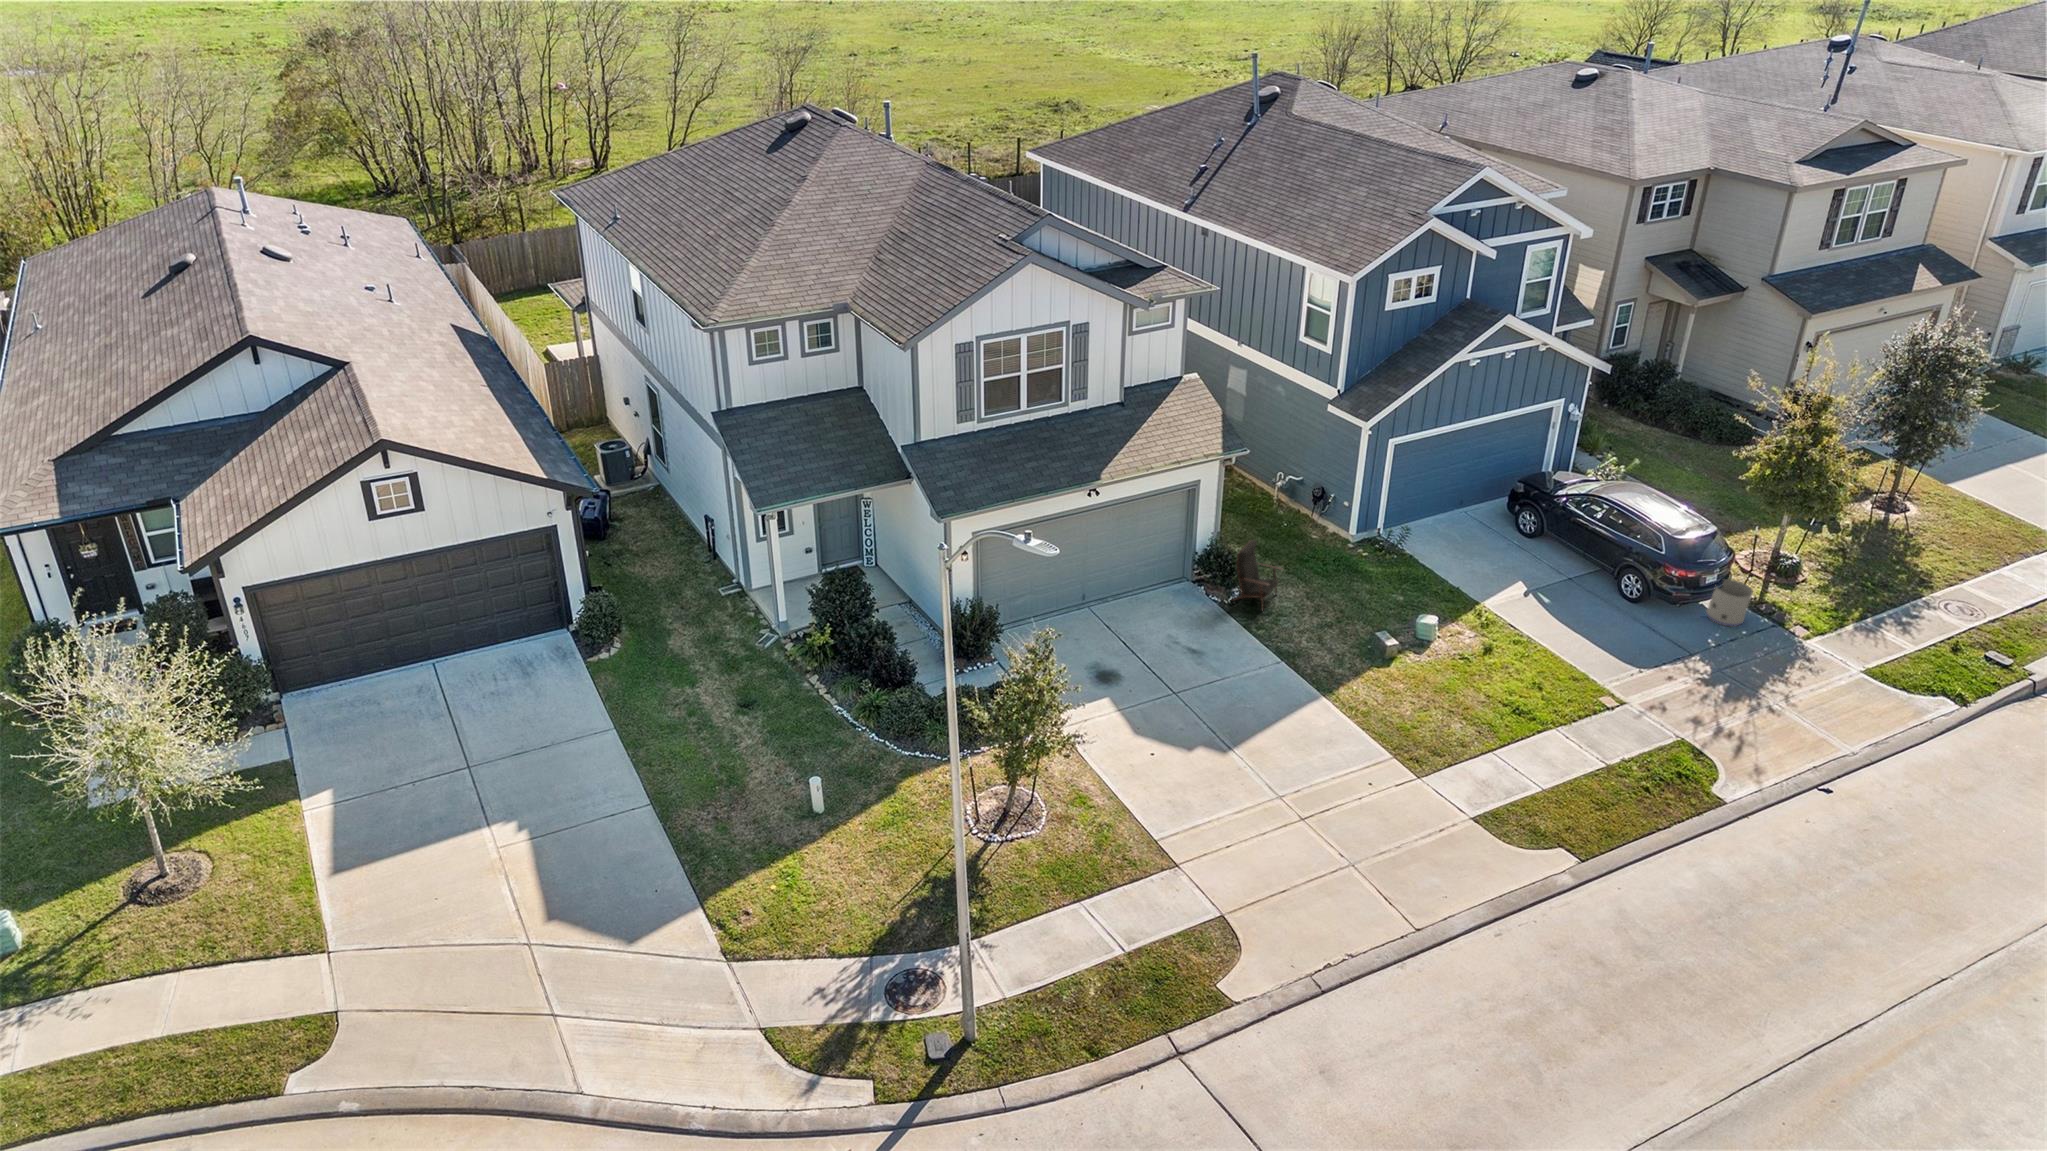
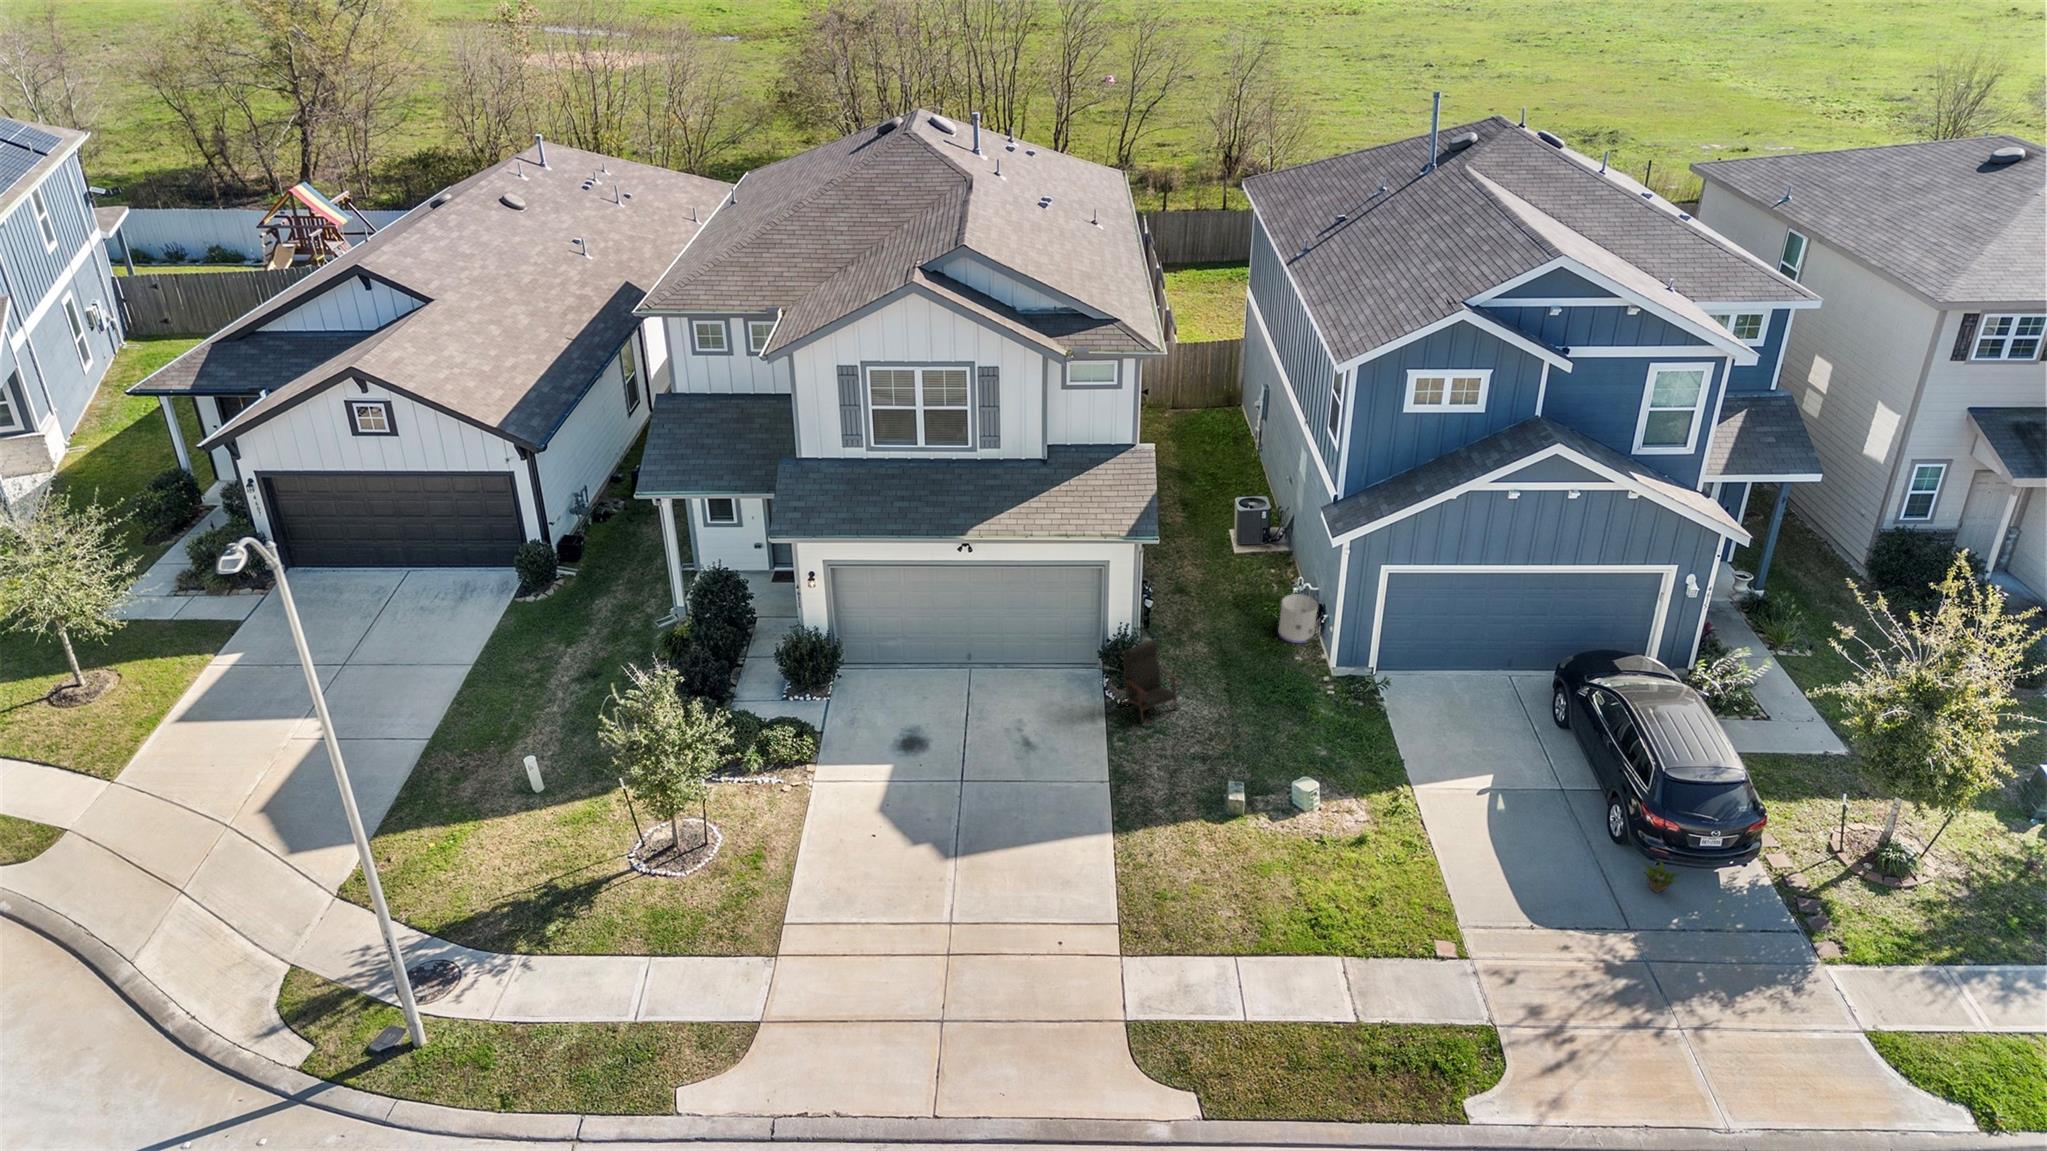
trash can: present [1706,579,1753,626] -> present [1278,594,1318,643]
decorative plant: none [1668,604,1704,626] -> present [1643,862,1681,893]

